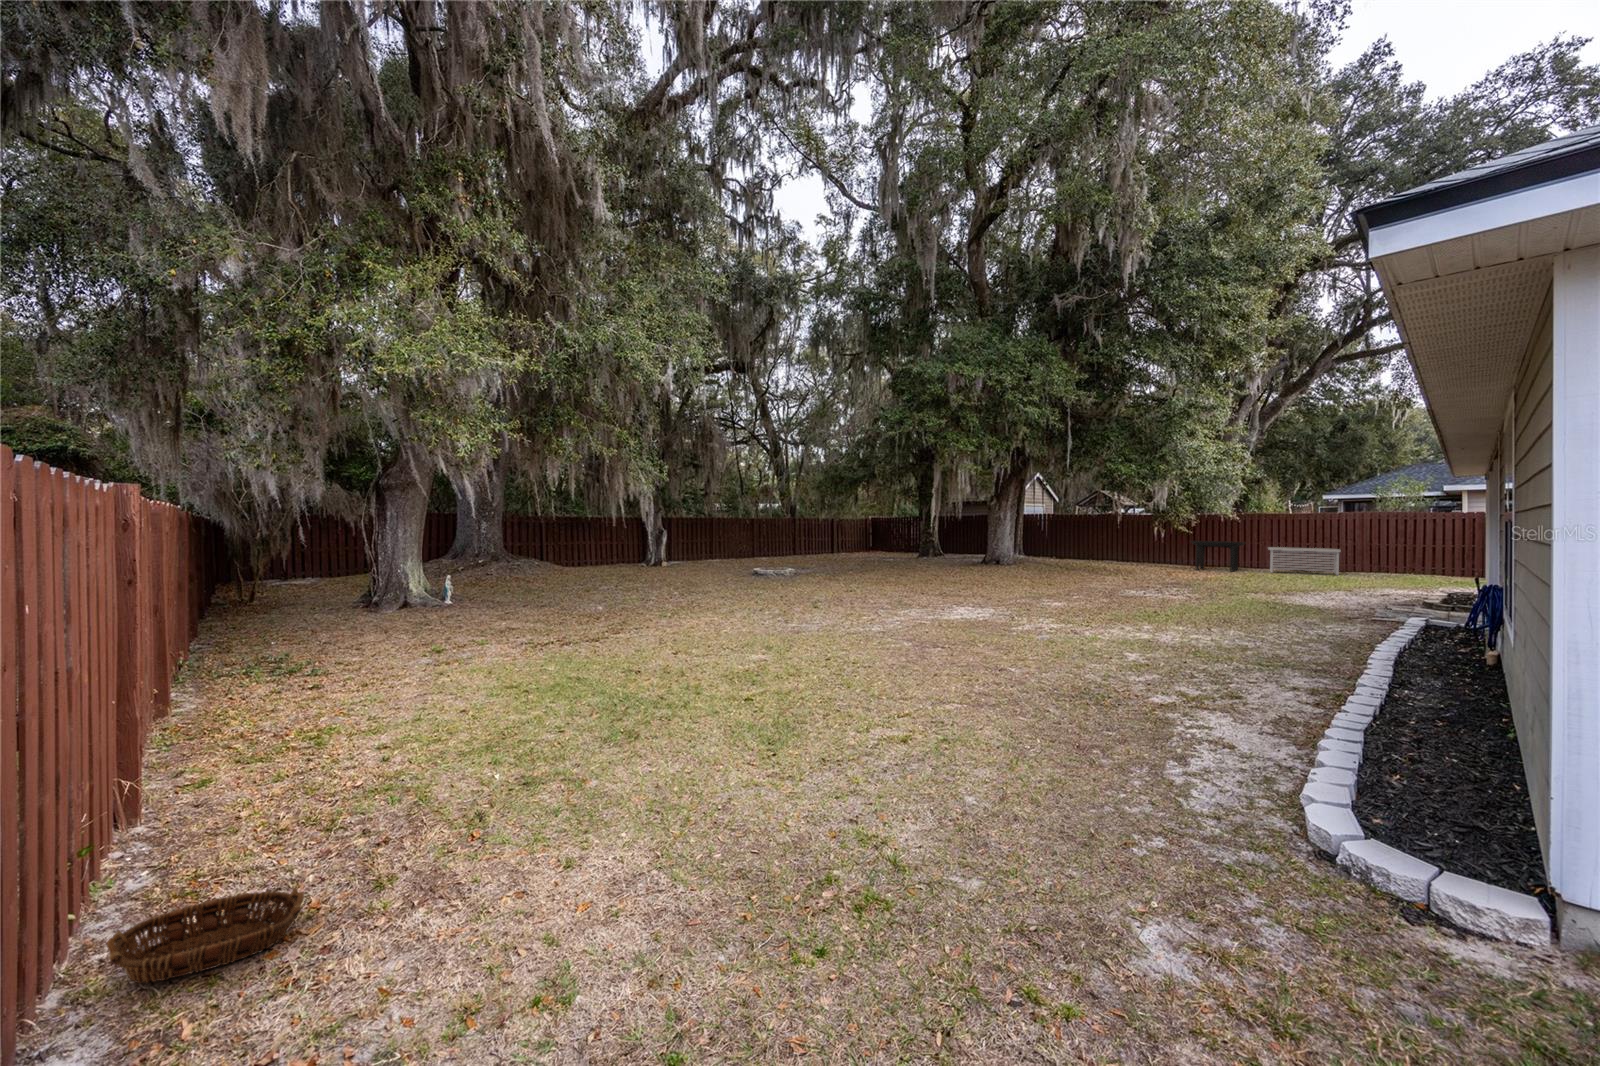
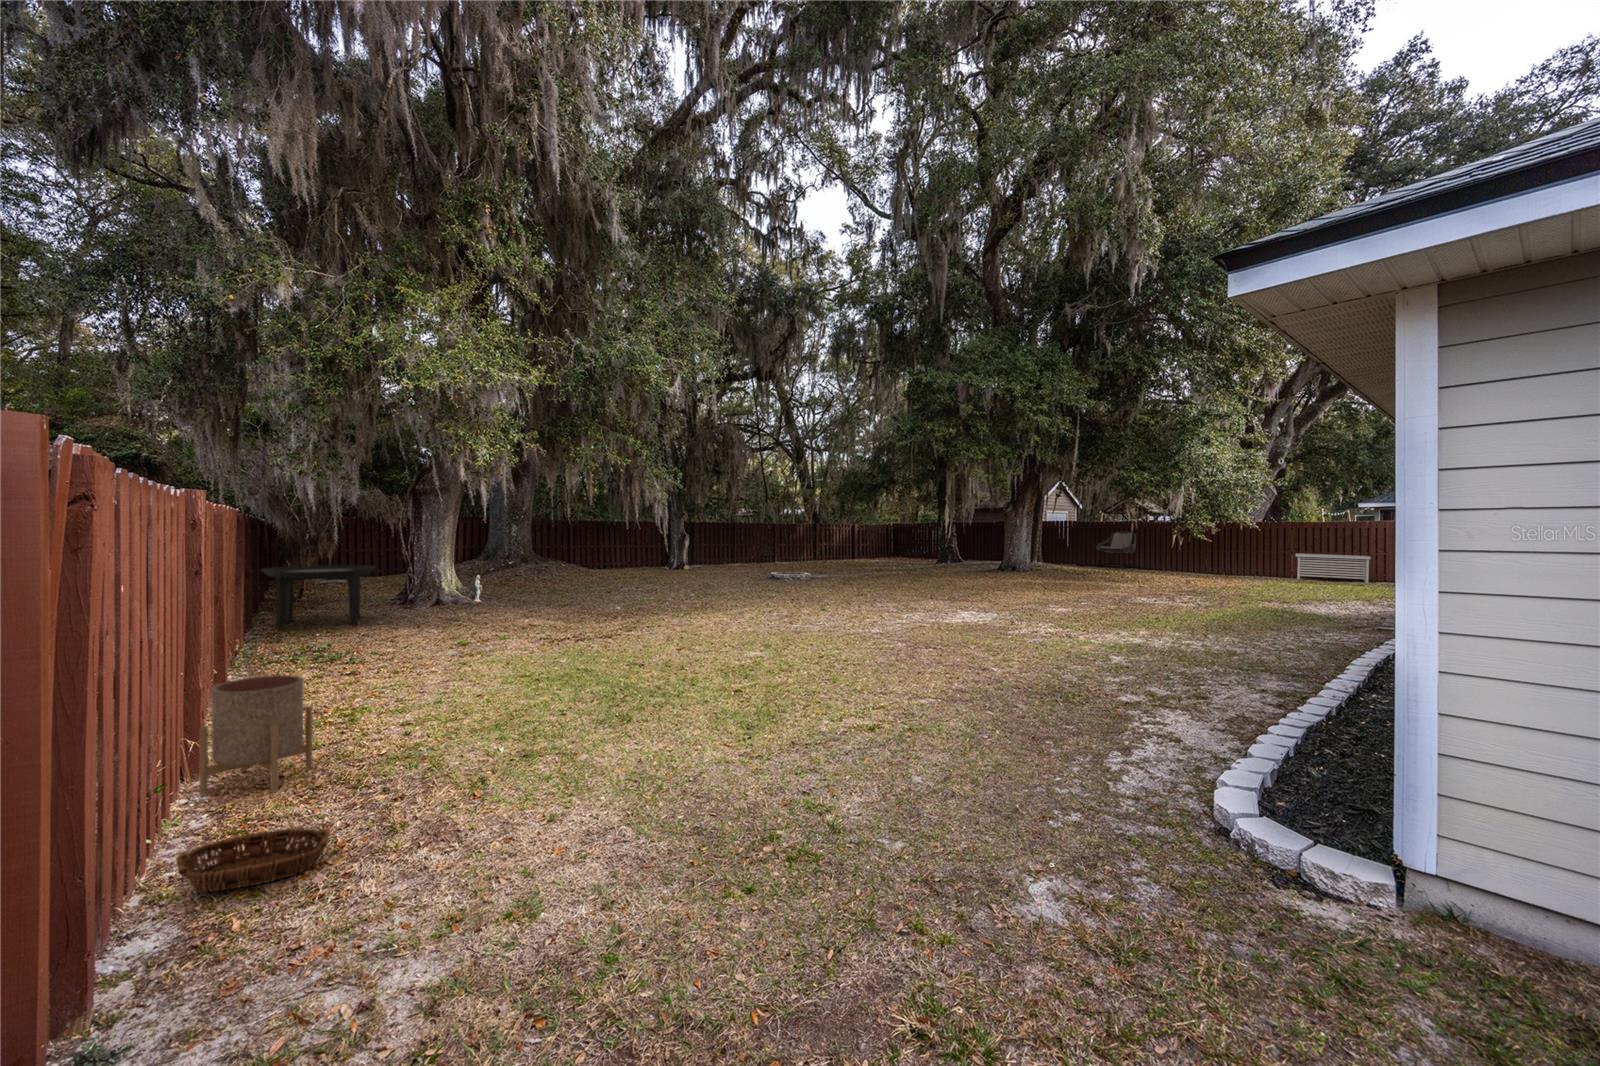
lounge chair: none [1072,527,1112,564] -> present [1096,532,1137,569]
round table: present [1191,541,1245,572] -> present [262,565,375,629]
planter: none [135,700,274,848] -> present [199,675,312,796]

